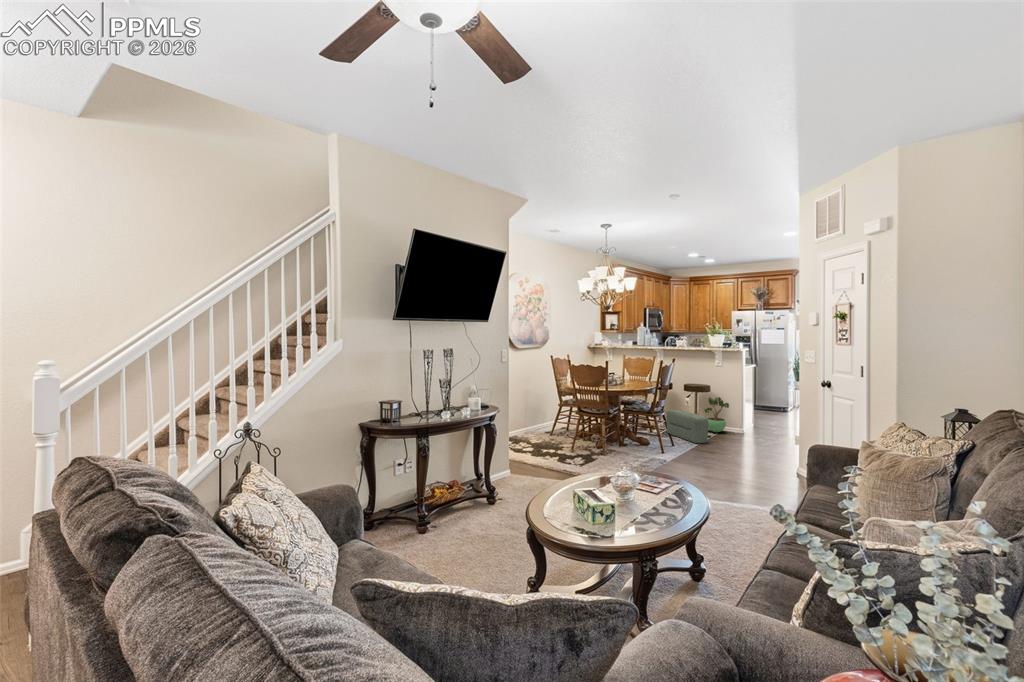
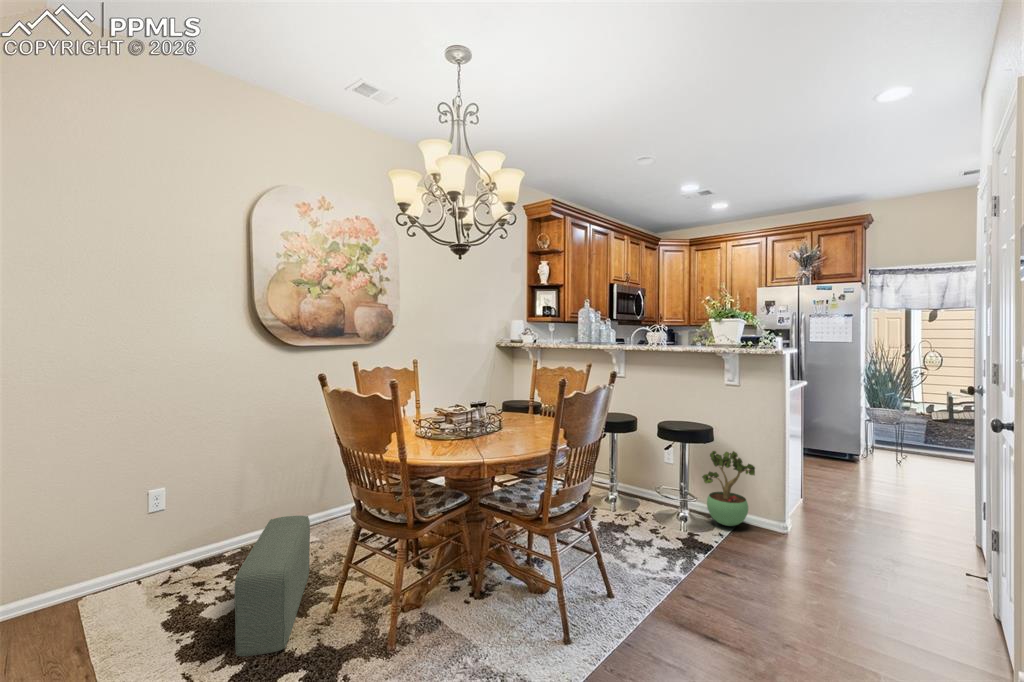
pouf: present [666,410,708,443] -> present [235,516,310,657]

